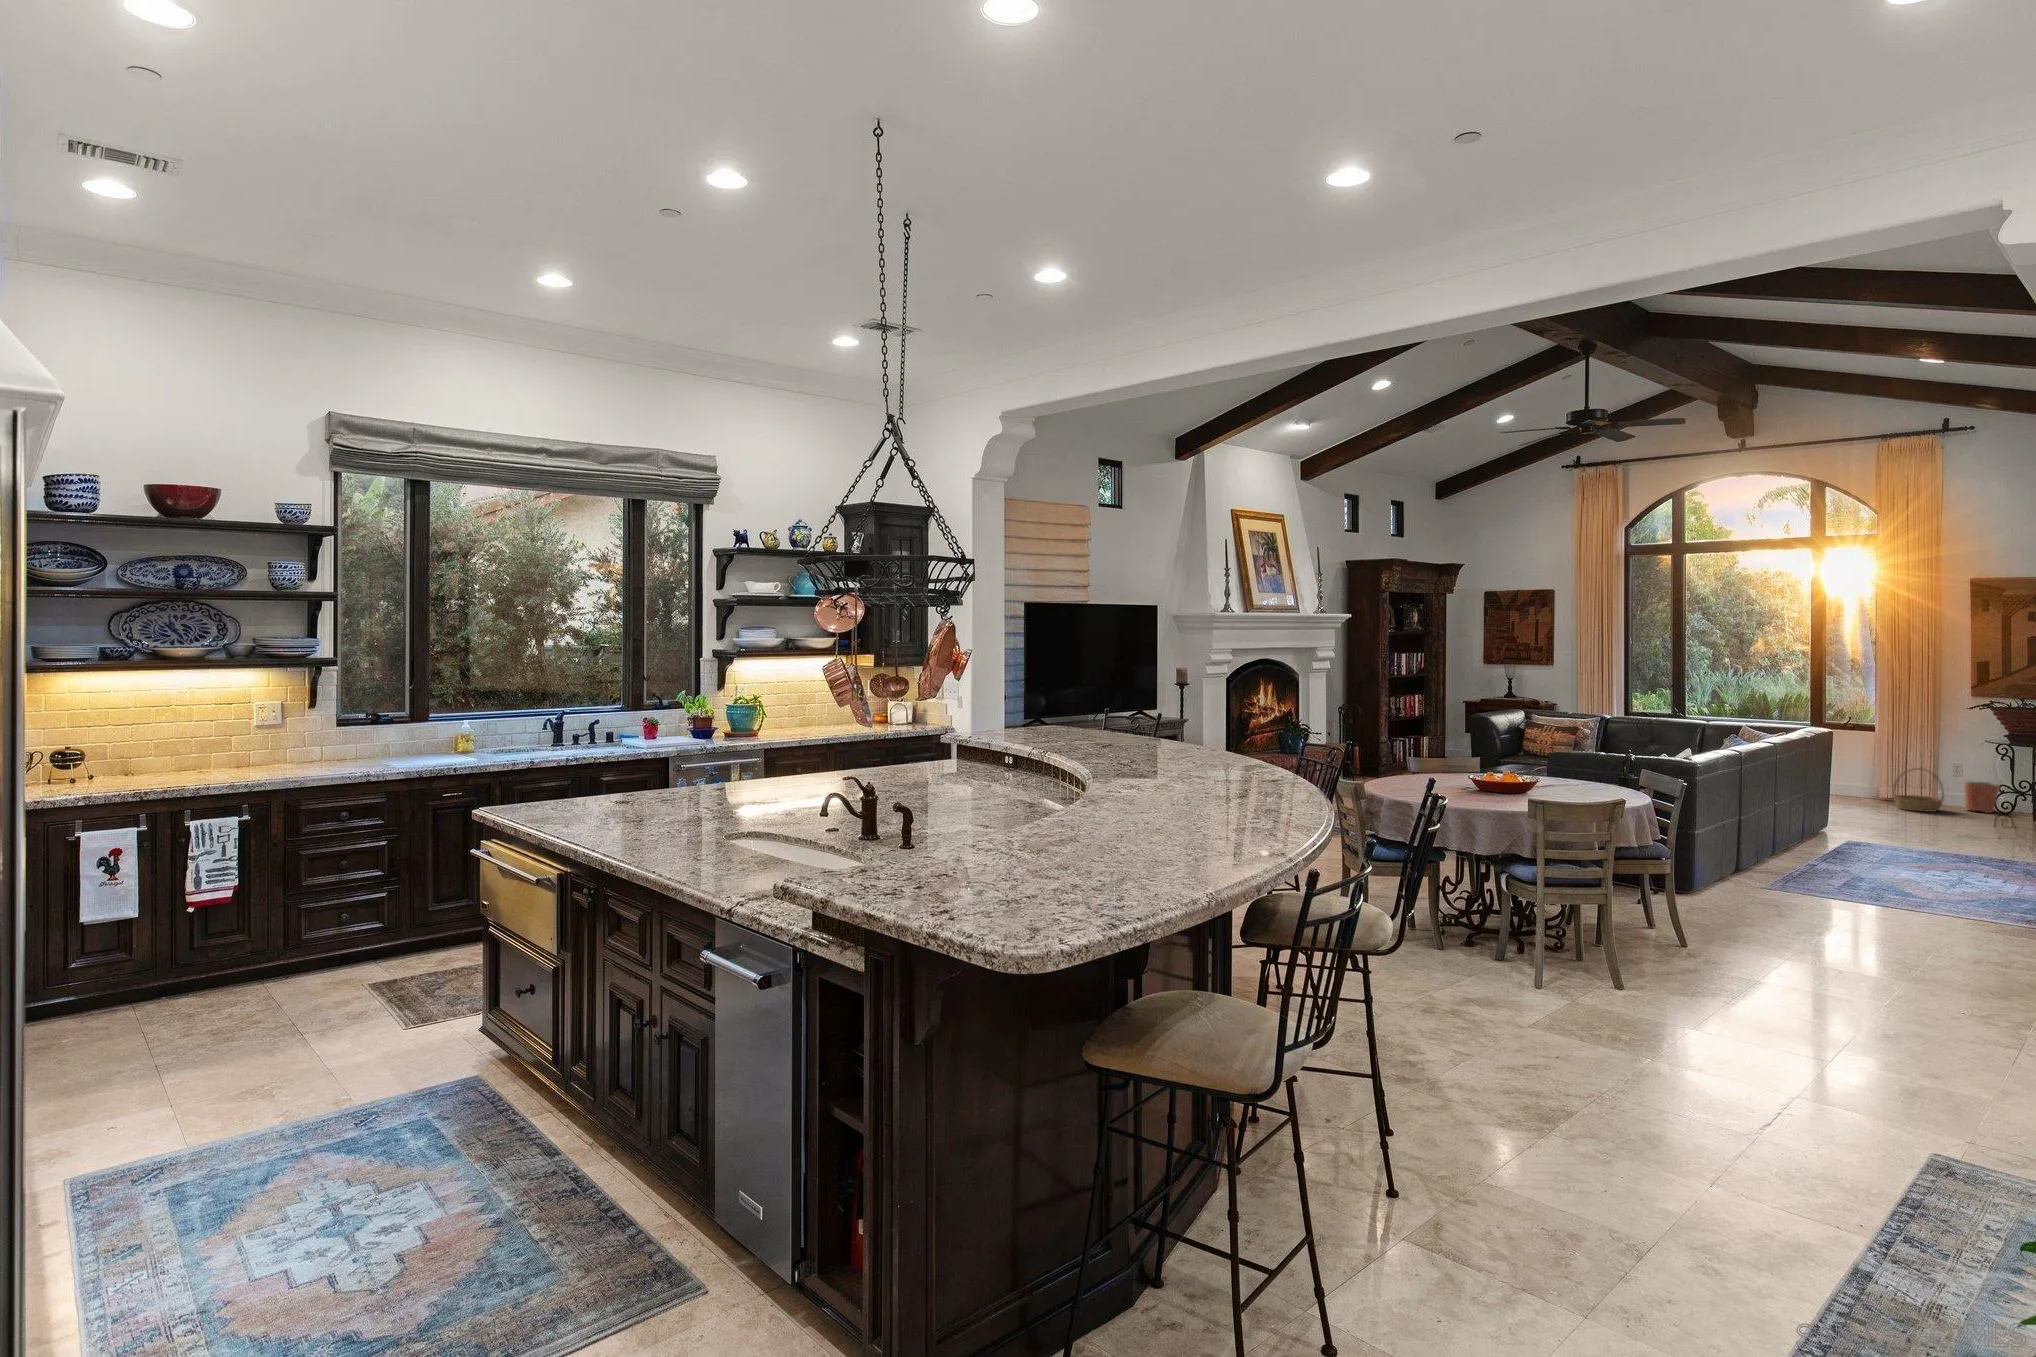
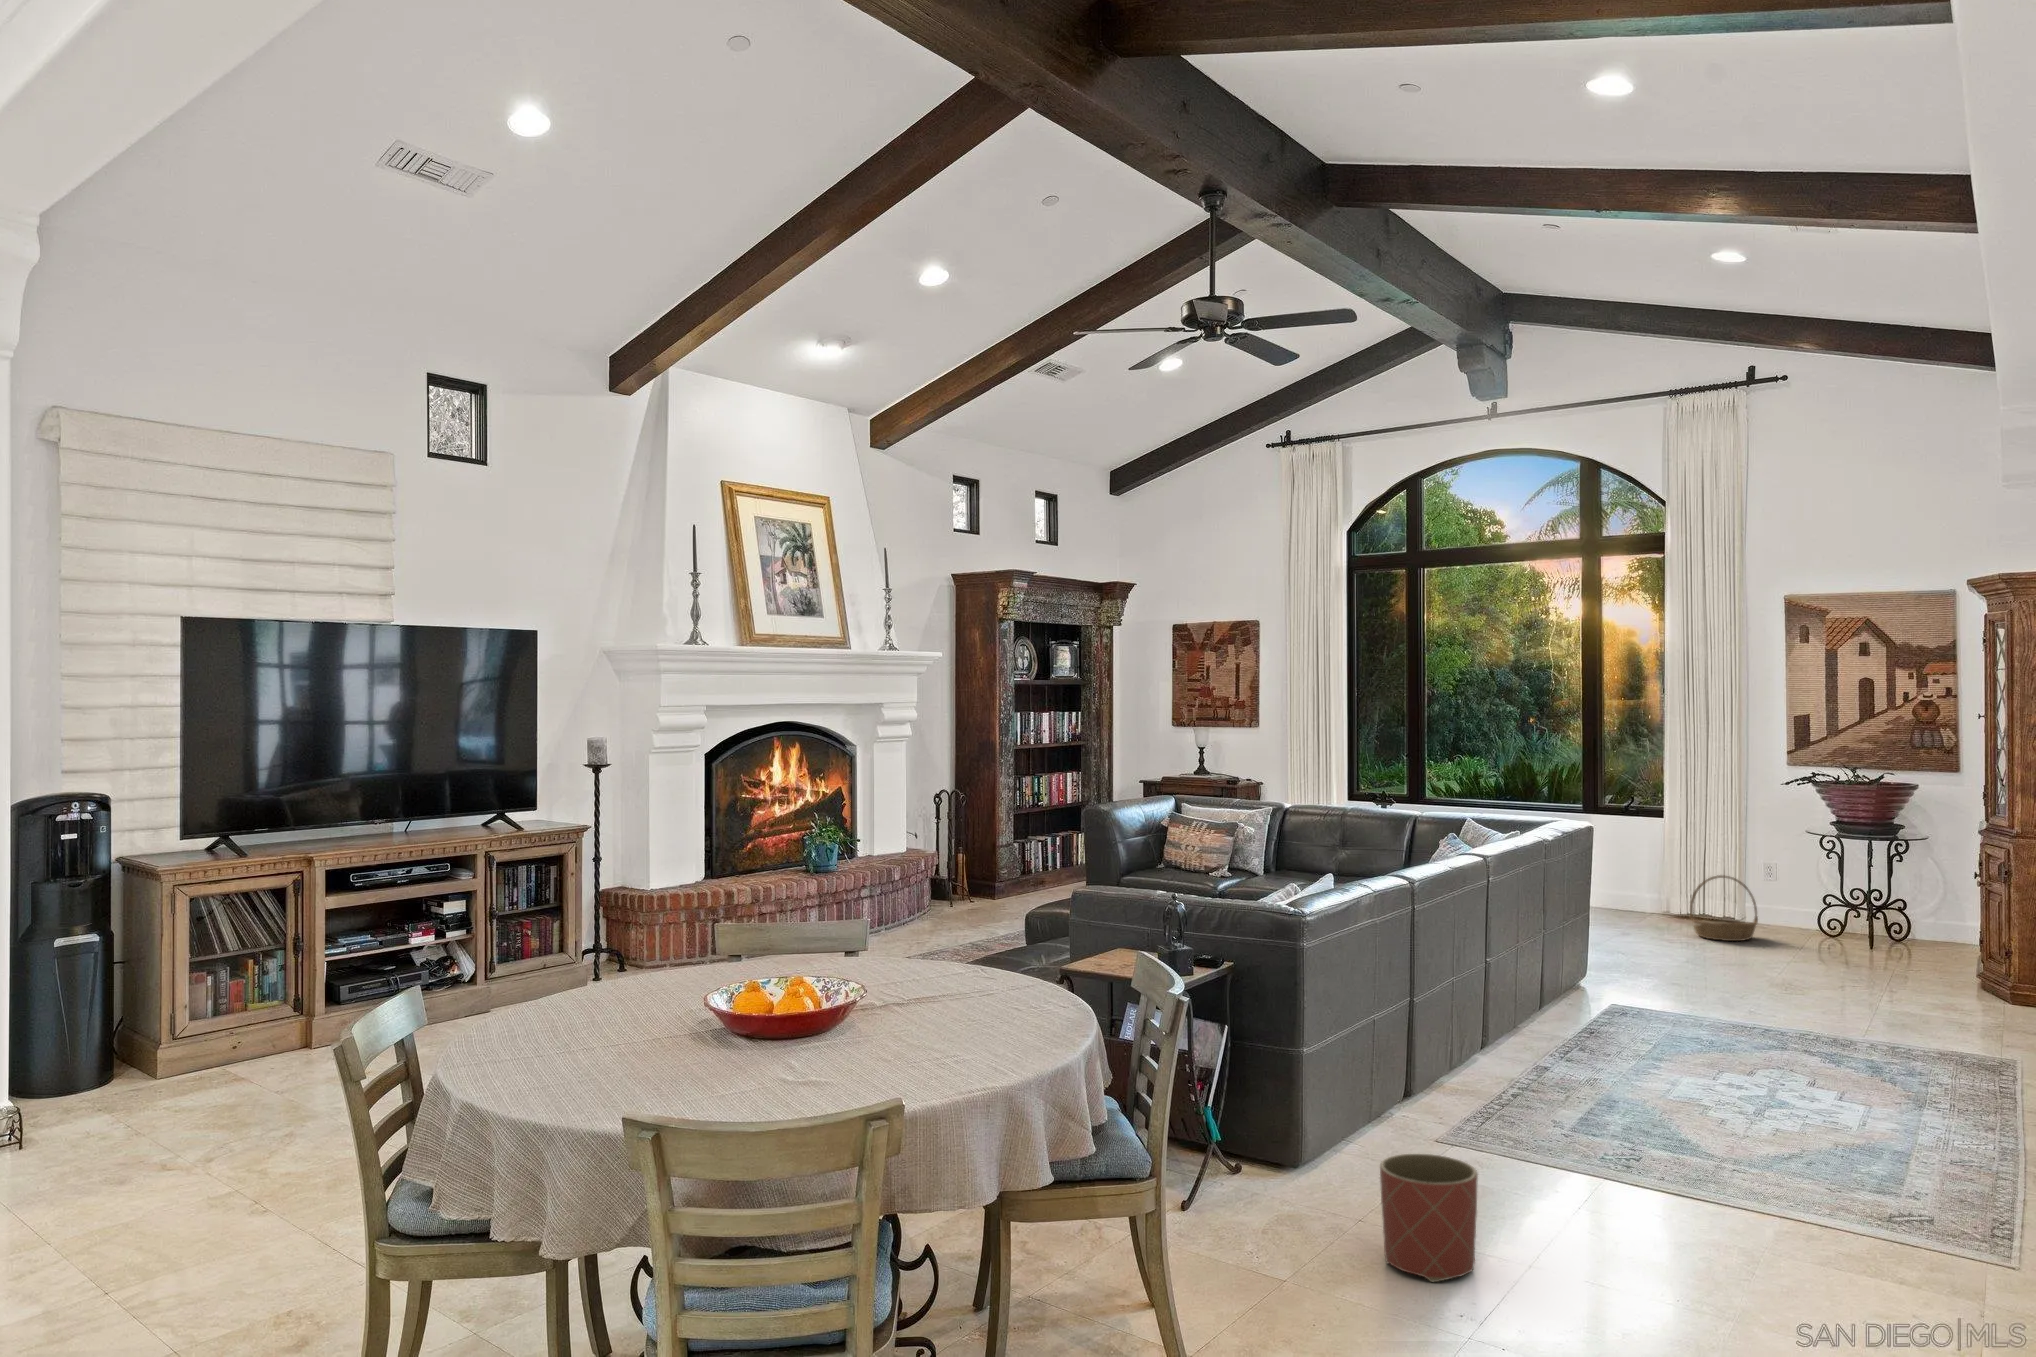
planter: present [1964,782,2000,813] -> present [1380,1154,1478,1282]

